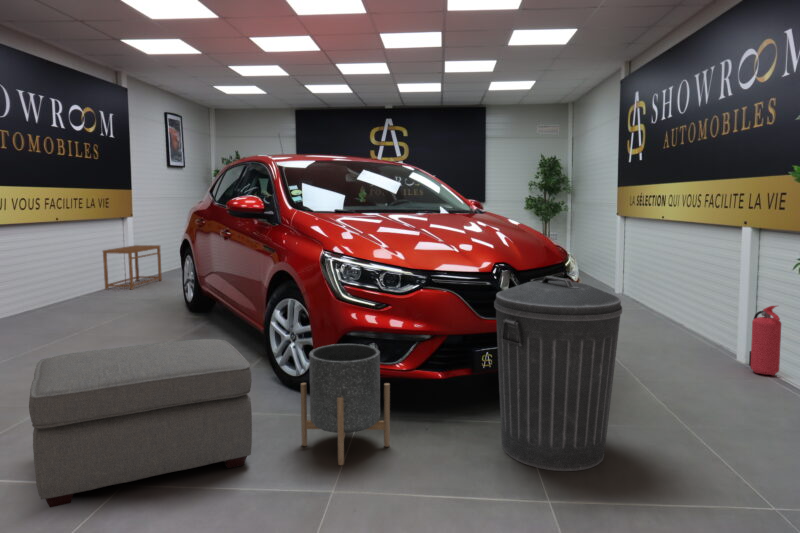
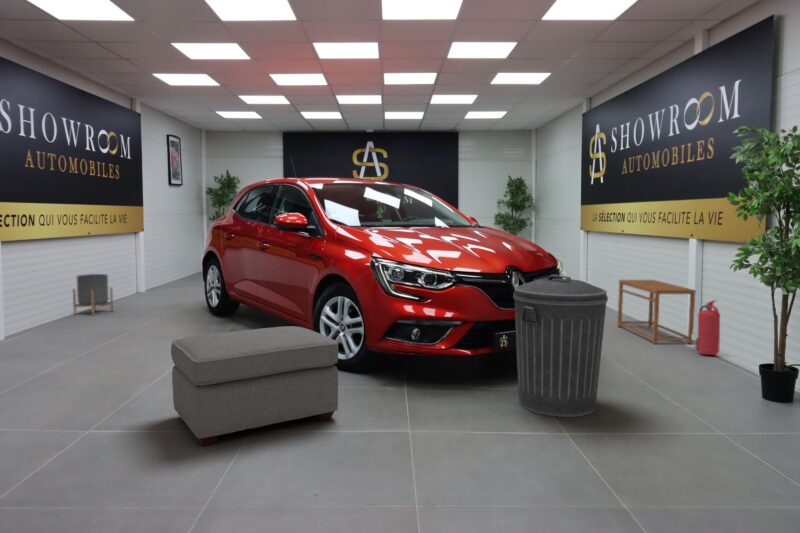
side table: present [103,245,162,289] -> present [618,280,696,344]
planter: present [301,344,390,465] -> present [73,274,113,315]

